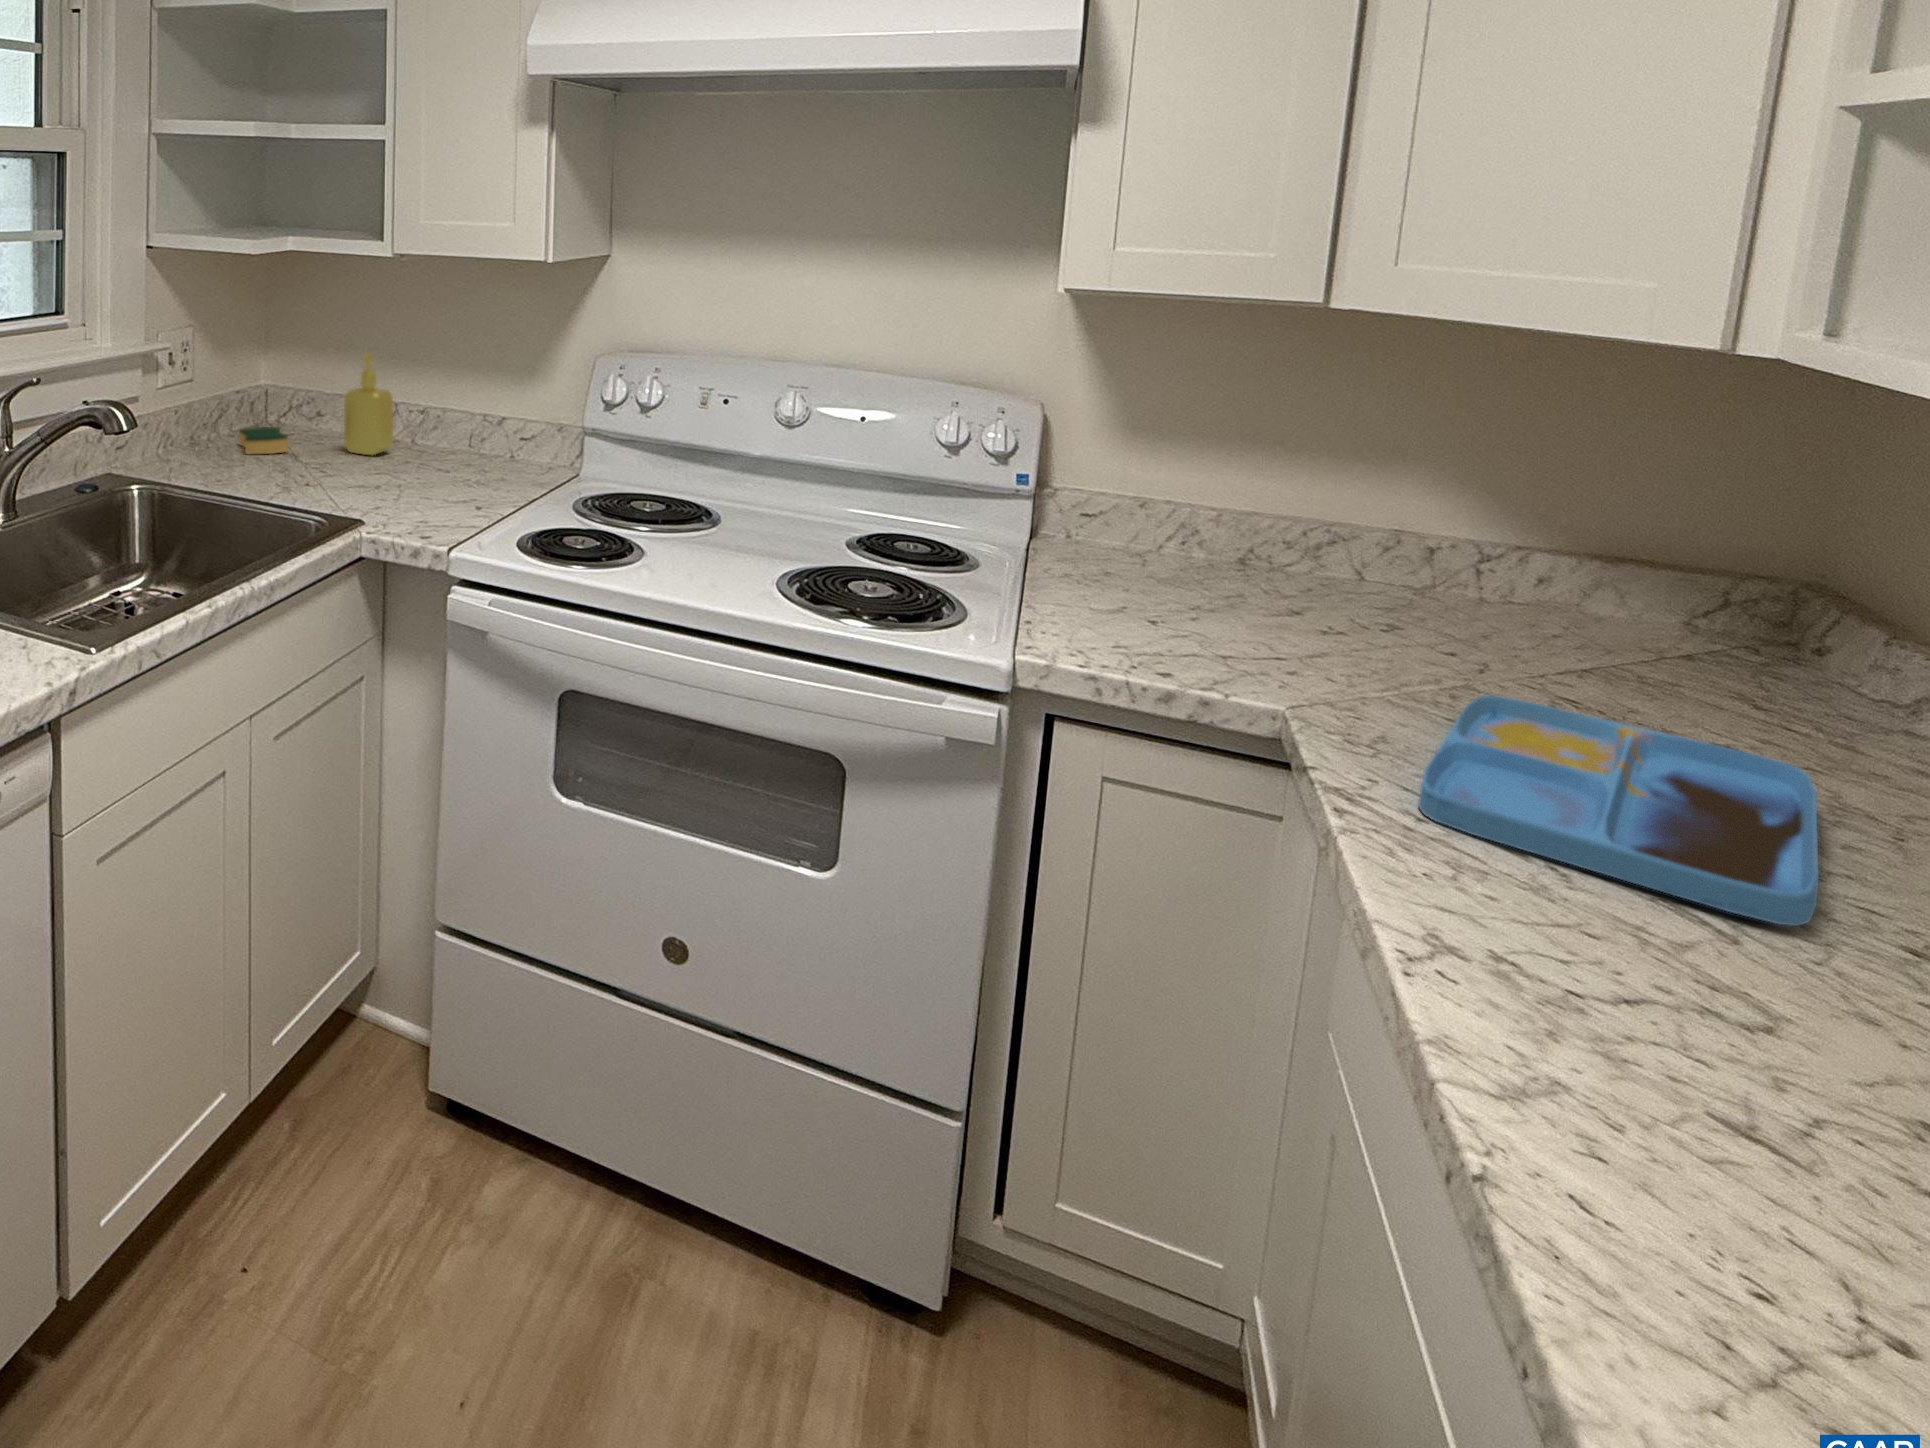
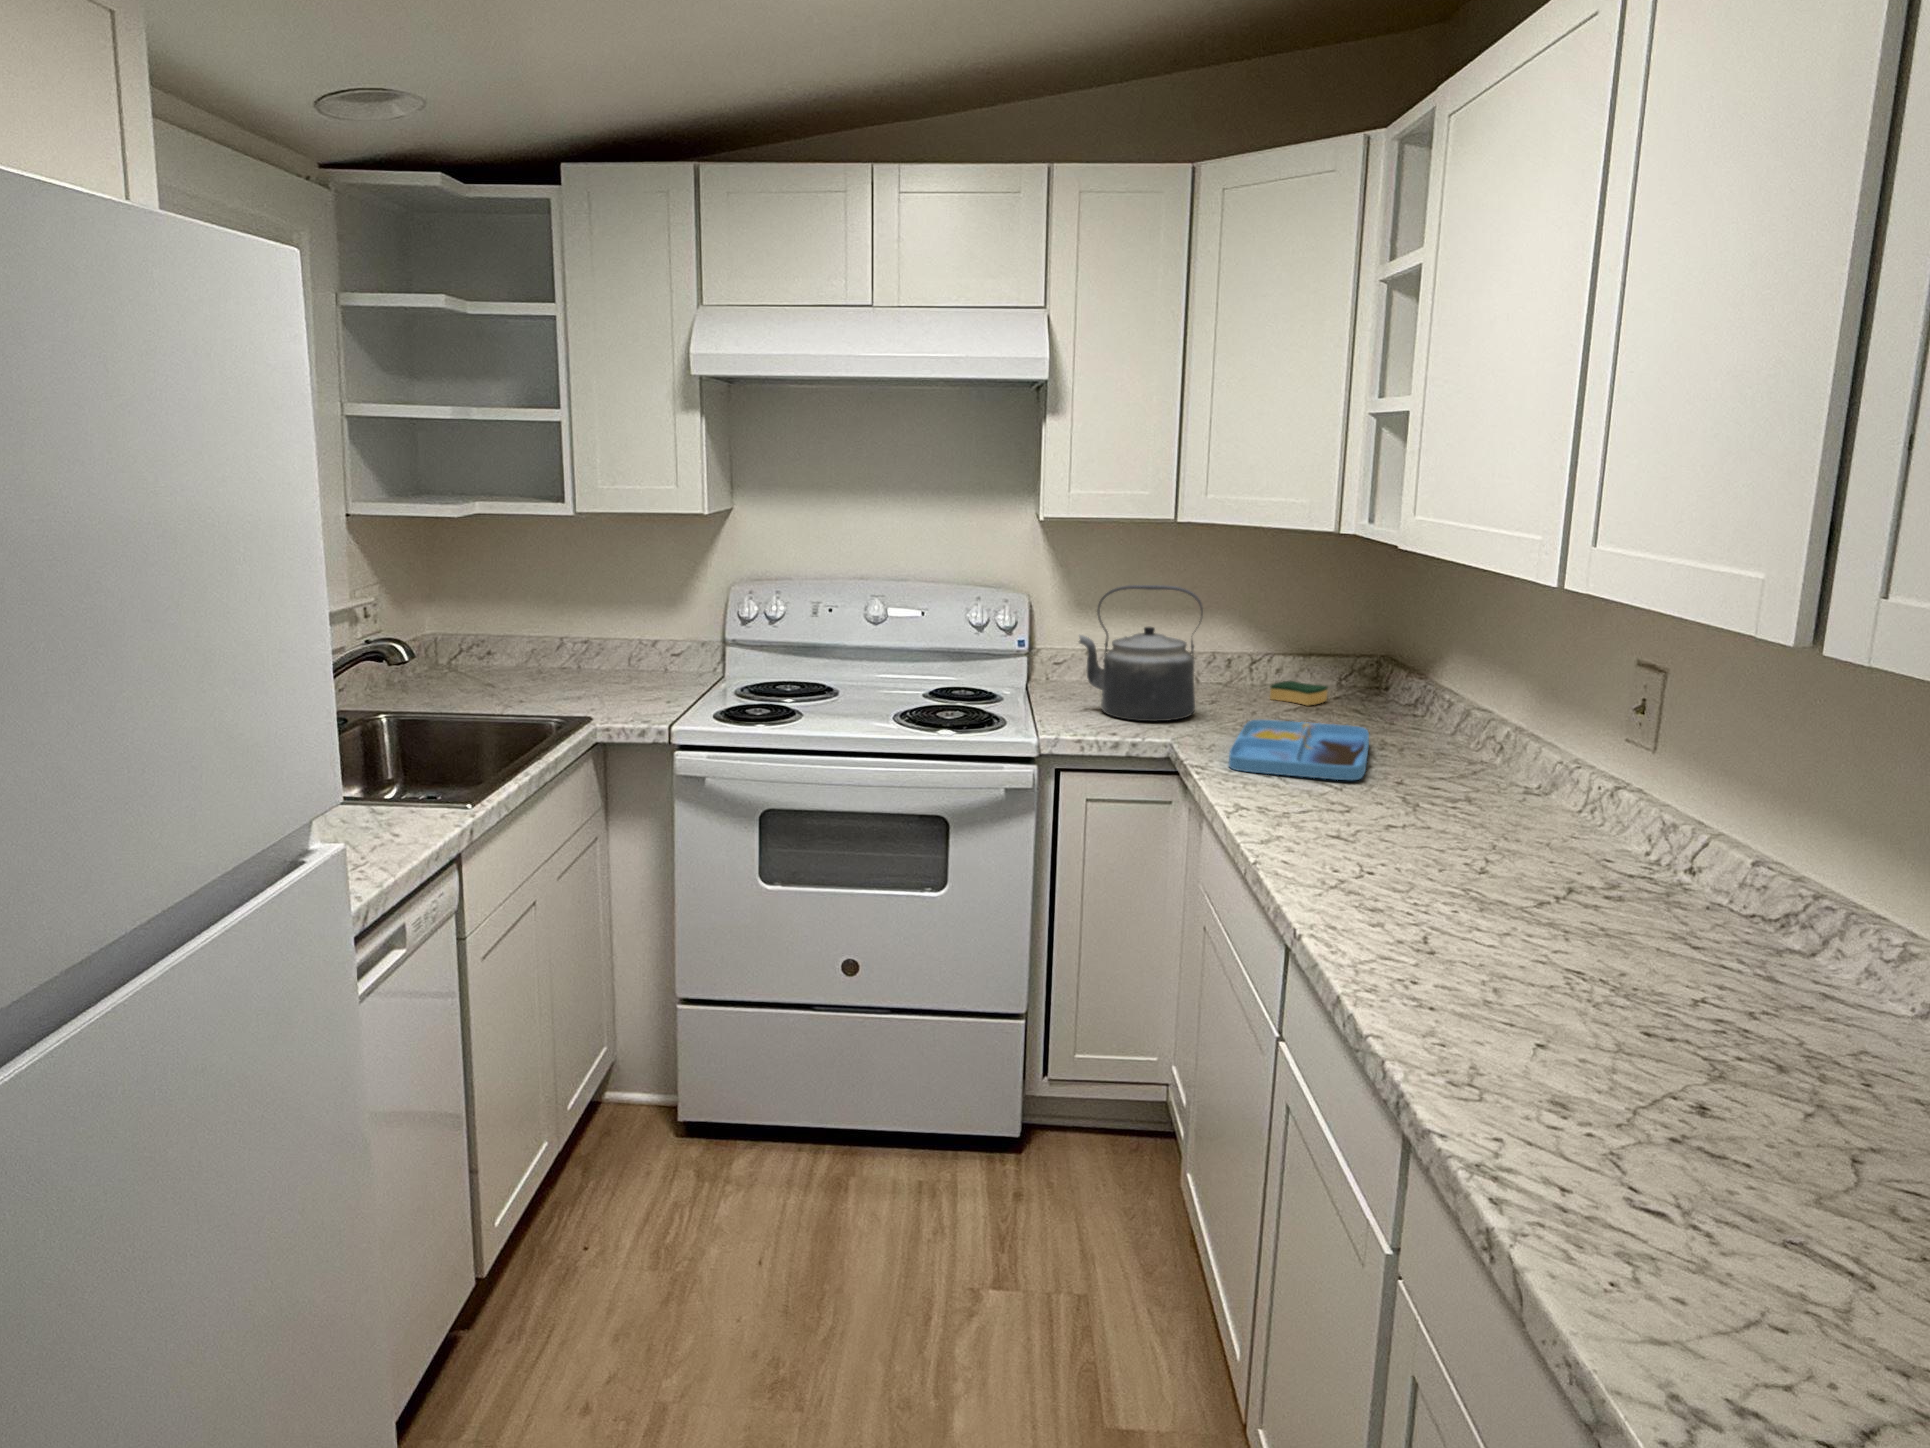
soap dispenser: present [344,353,393,455] -> none [521,596,566,680]
kettle: none [1114,409,1378,660] -> present [1079,585,1203,721]
sponge: present [239,427,288,454] -> present [1270,681,1328,706]

